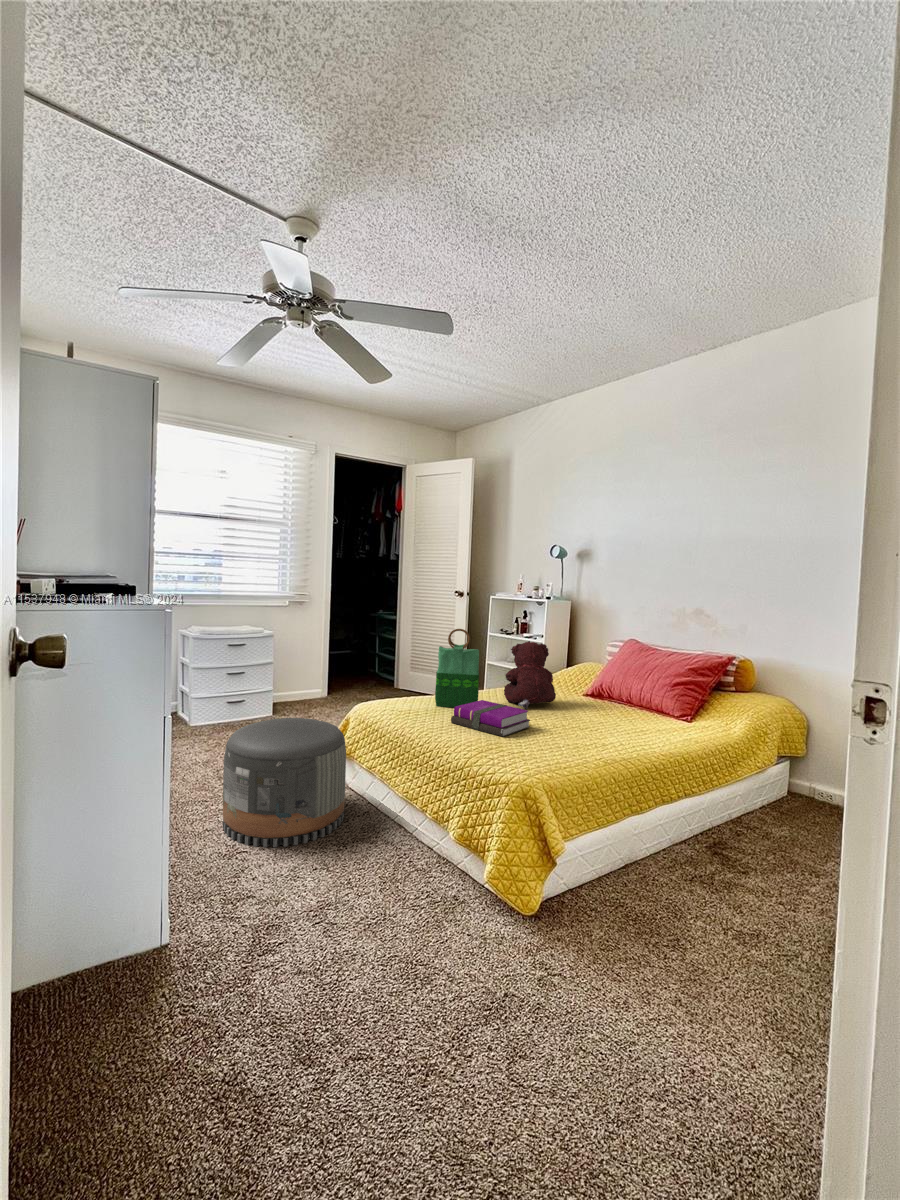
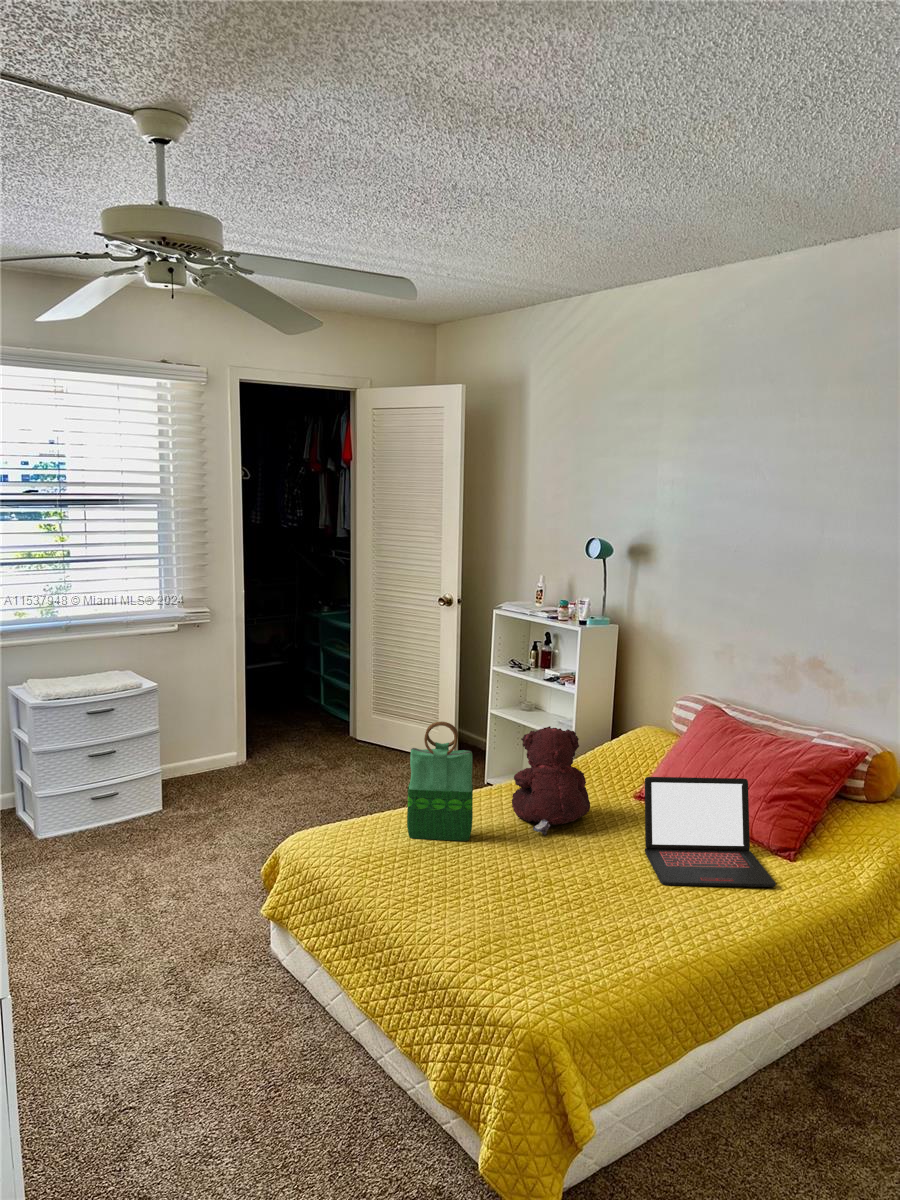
laptop: none [593,669,682,734] -> present [645,777,776,887]
notebook: present [451,700,530,737] -> none [430,836,550,913]
pouf: present [223,718,346,847] -> none [90,874,276,1093]

